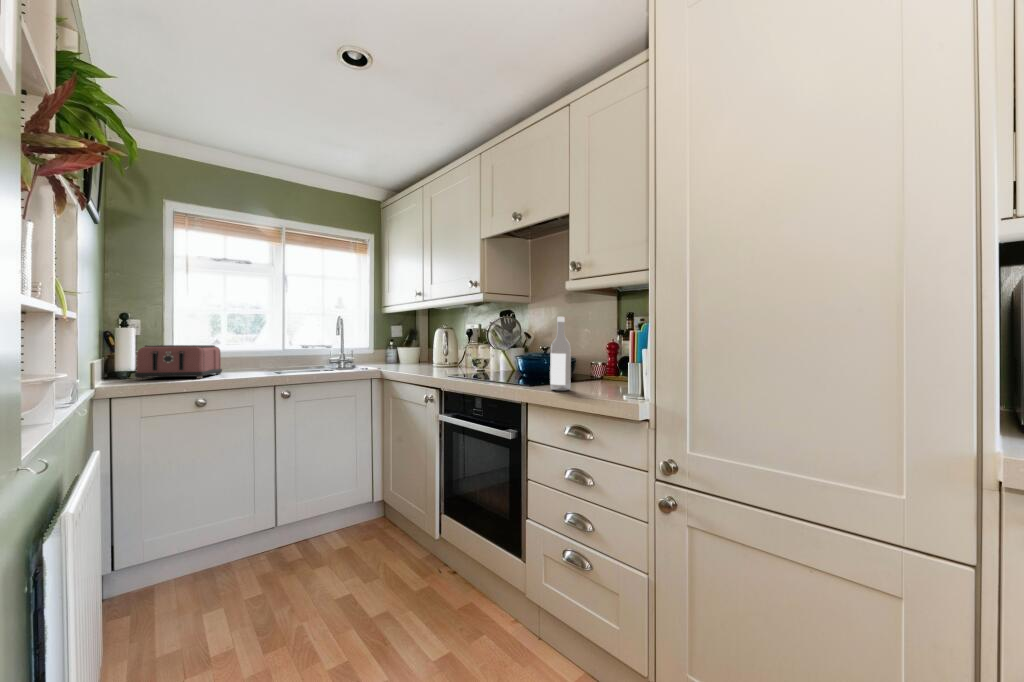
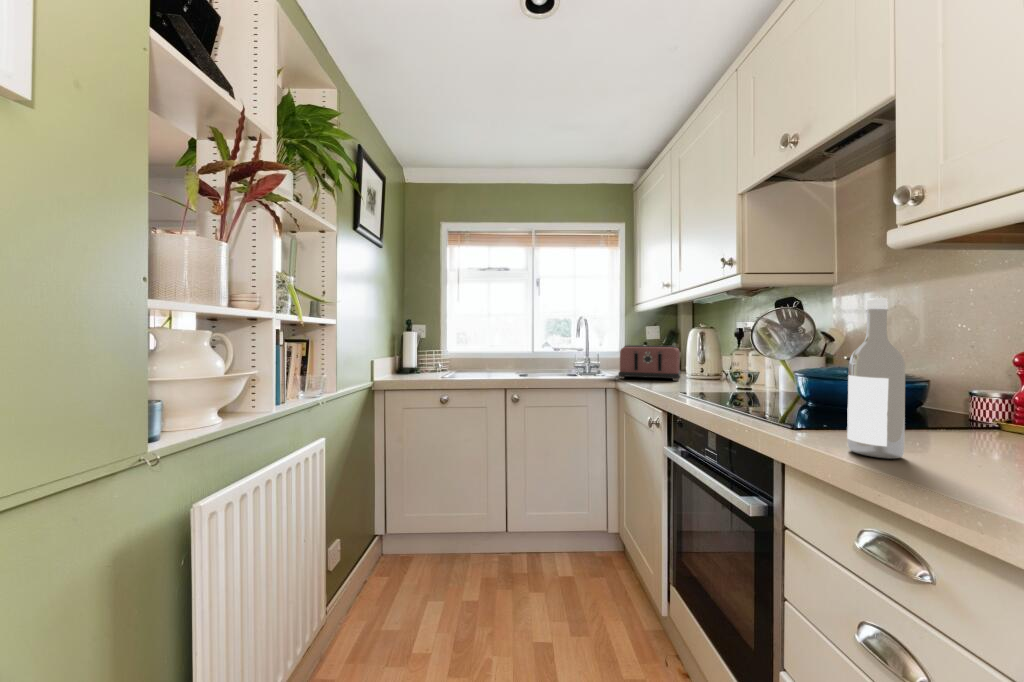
toaster: present [135,345,222,380] -> present [618,345,681,381]

